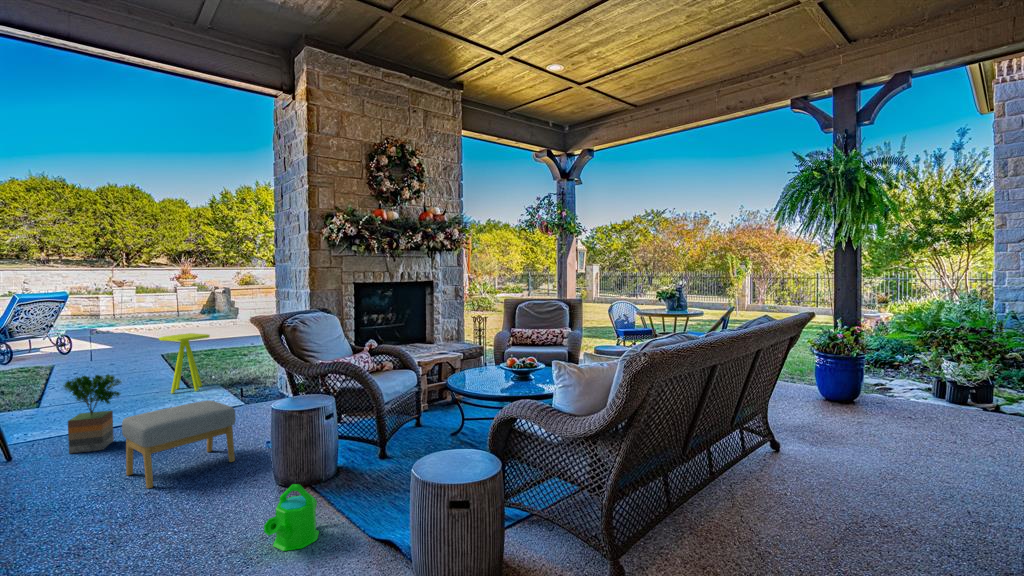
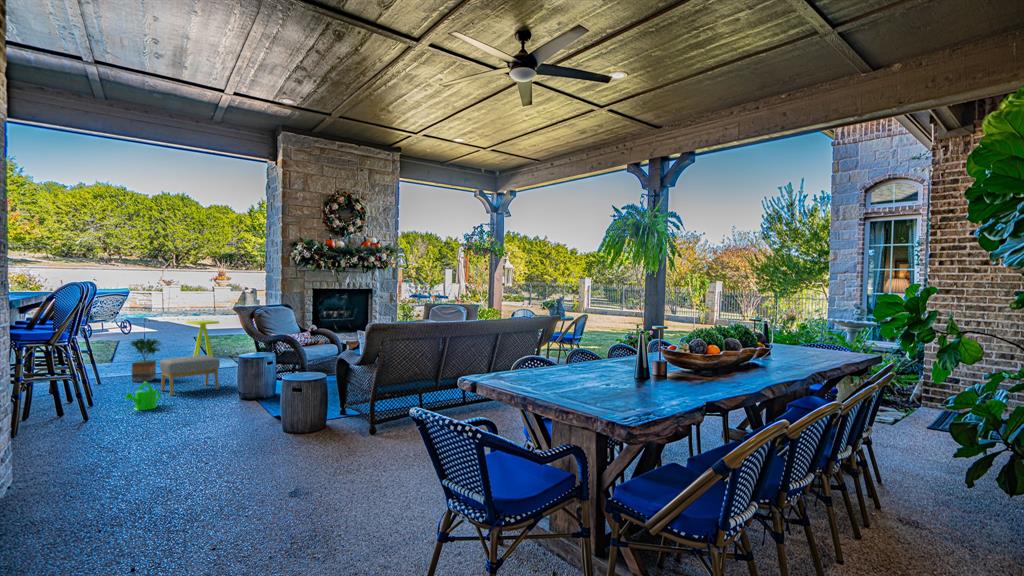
watering can: present [264,484,319,551] -> present [125,382,161,410]

